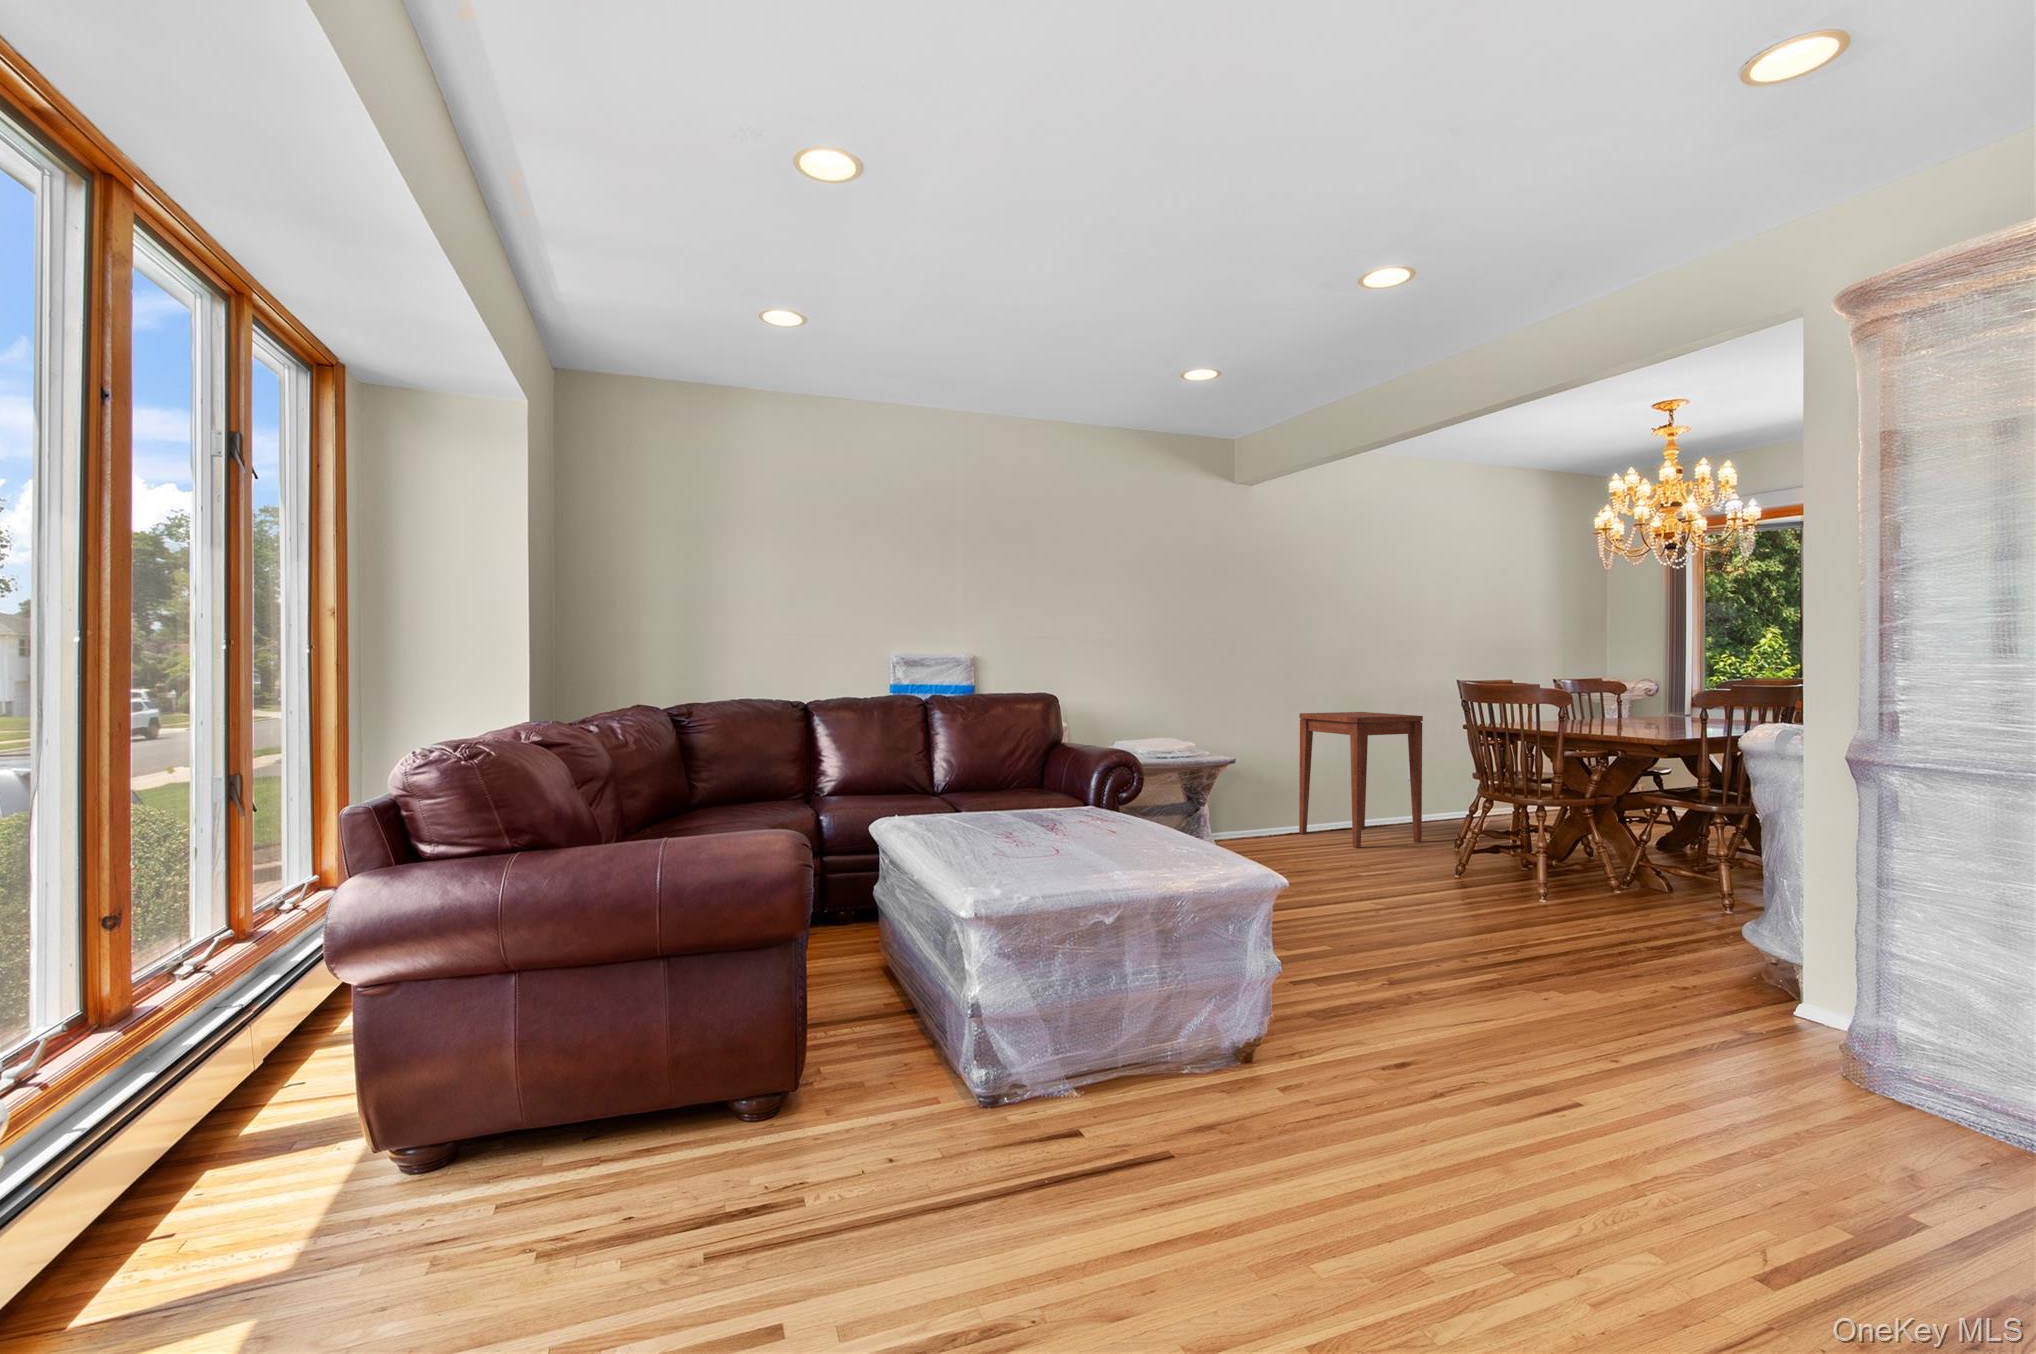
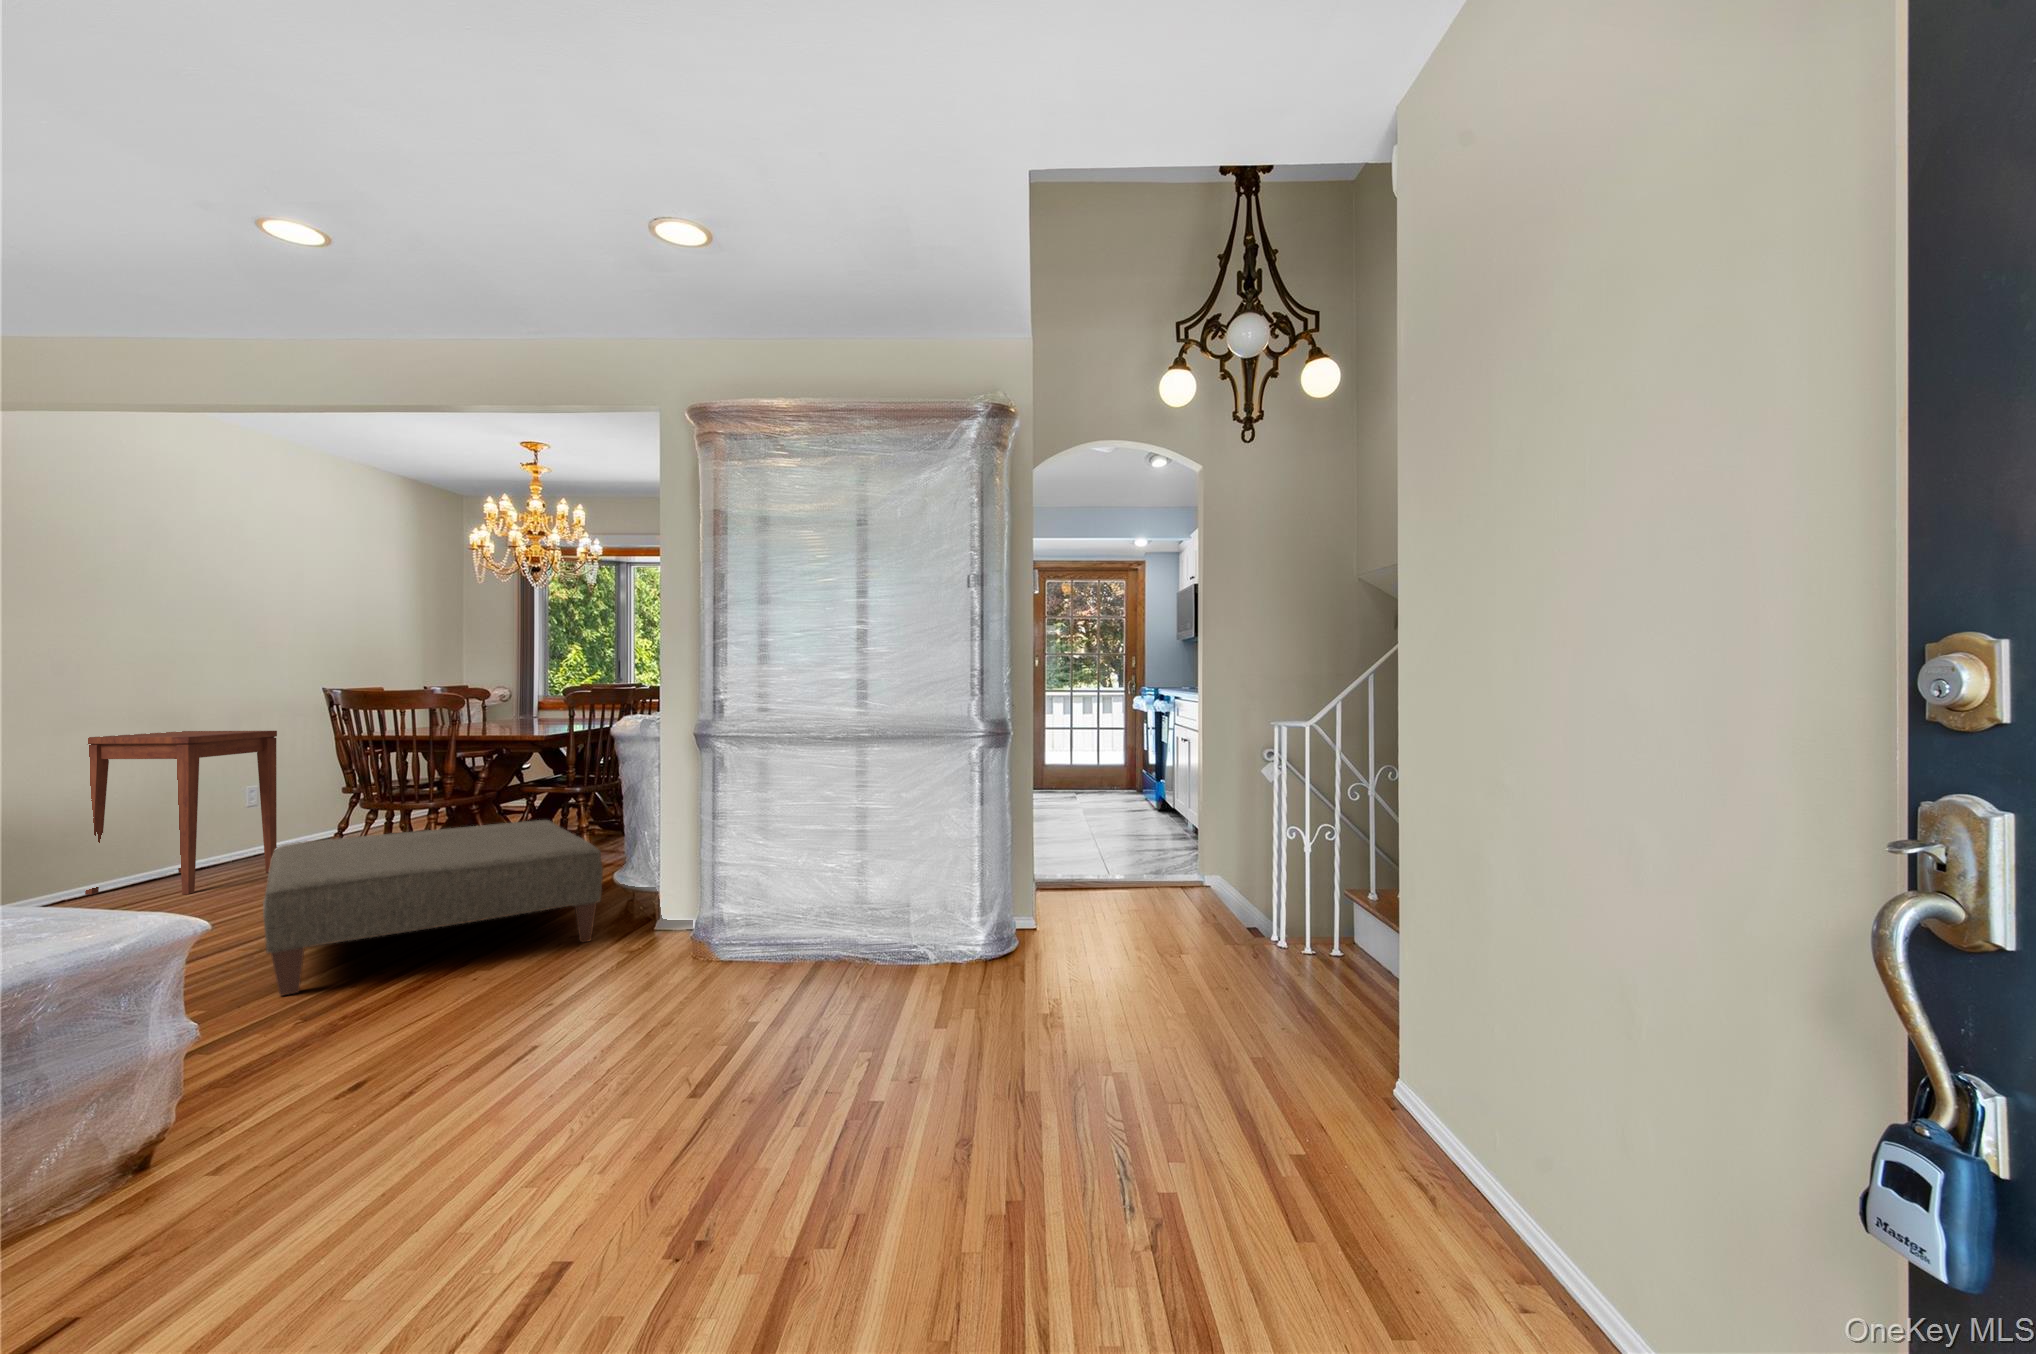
ottoman: none [1368,821,1712,1002] -> present [263,820,603,996]

